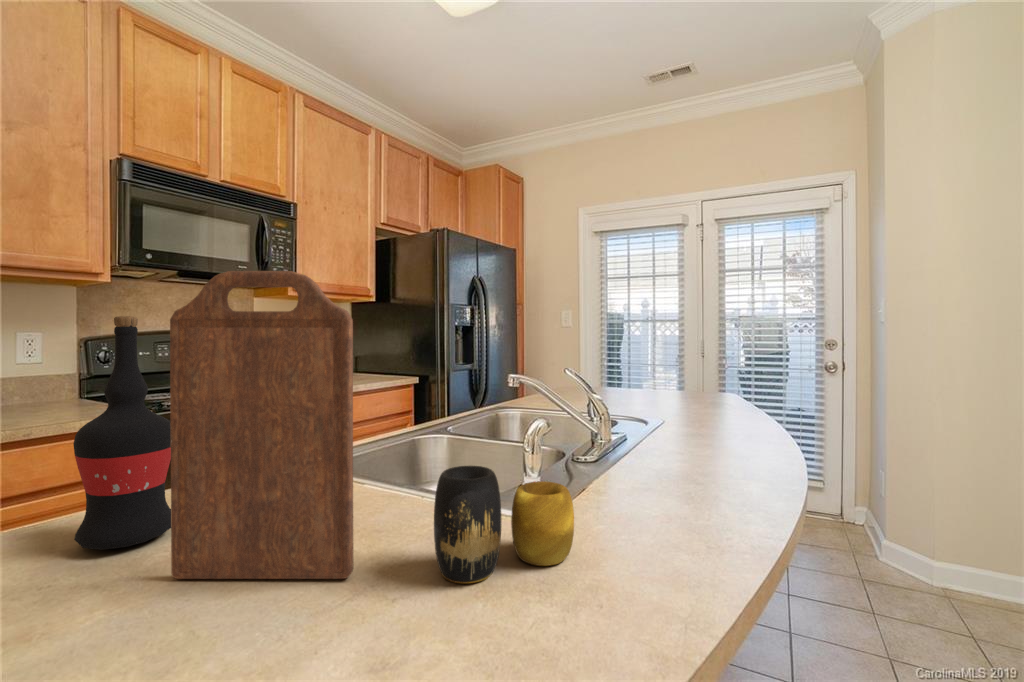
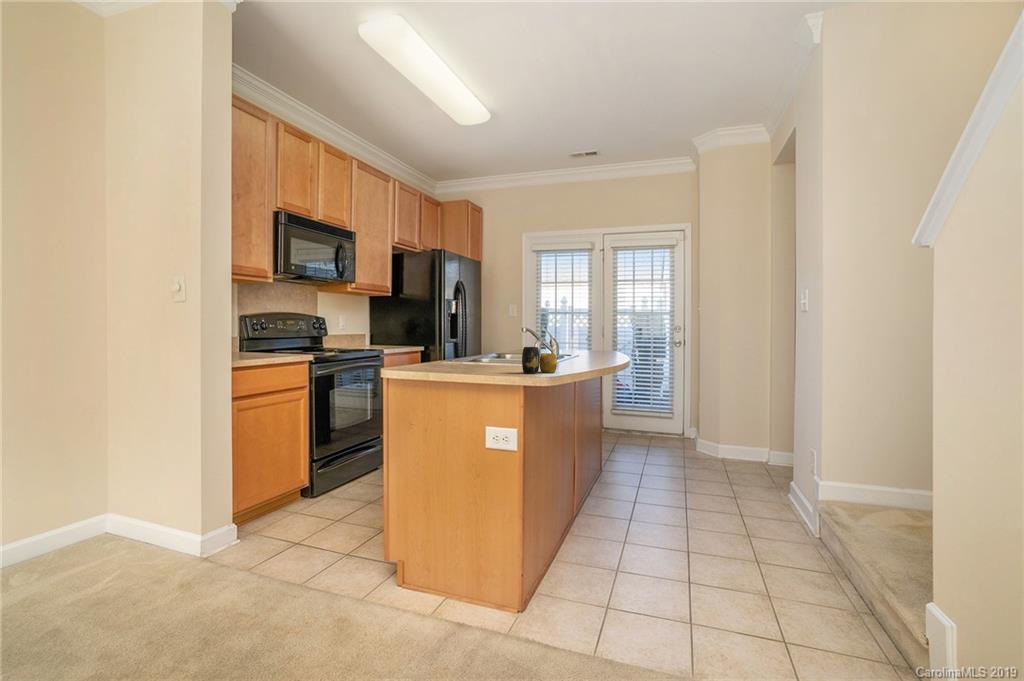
cutting board: present [170,271,353,579] -> none [456,293,503,373]
wine bottle: present [73,316,171,549] -> none [414,304,438,371]

